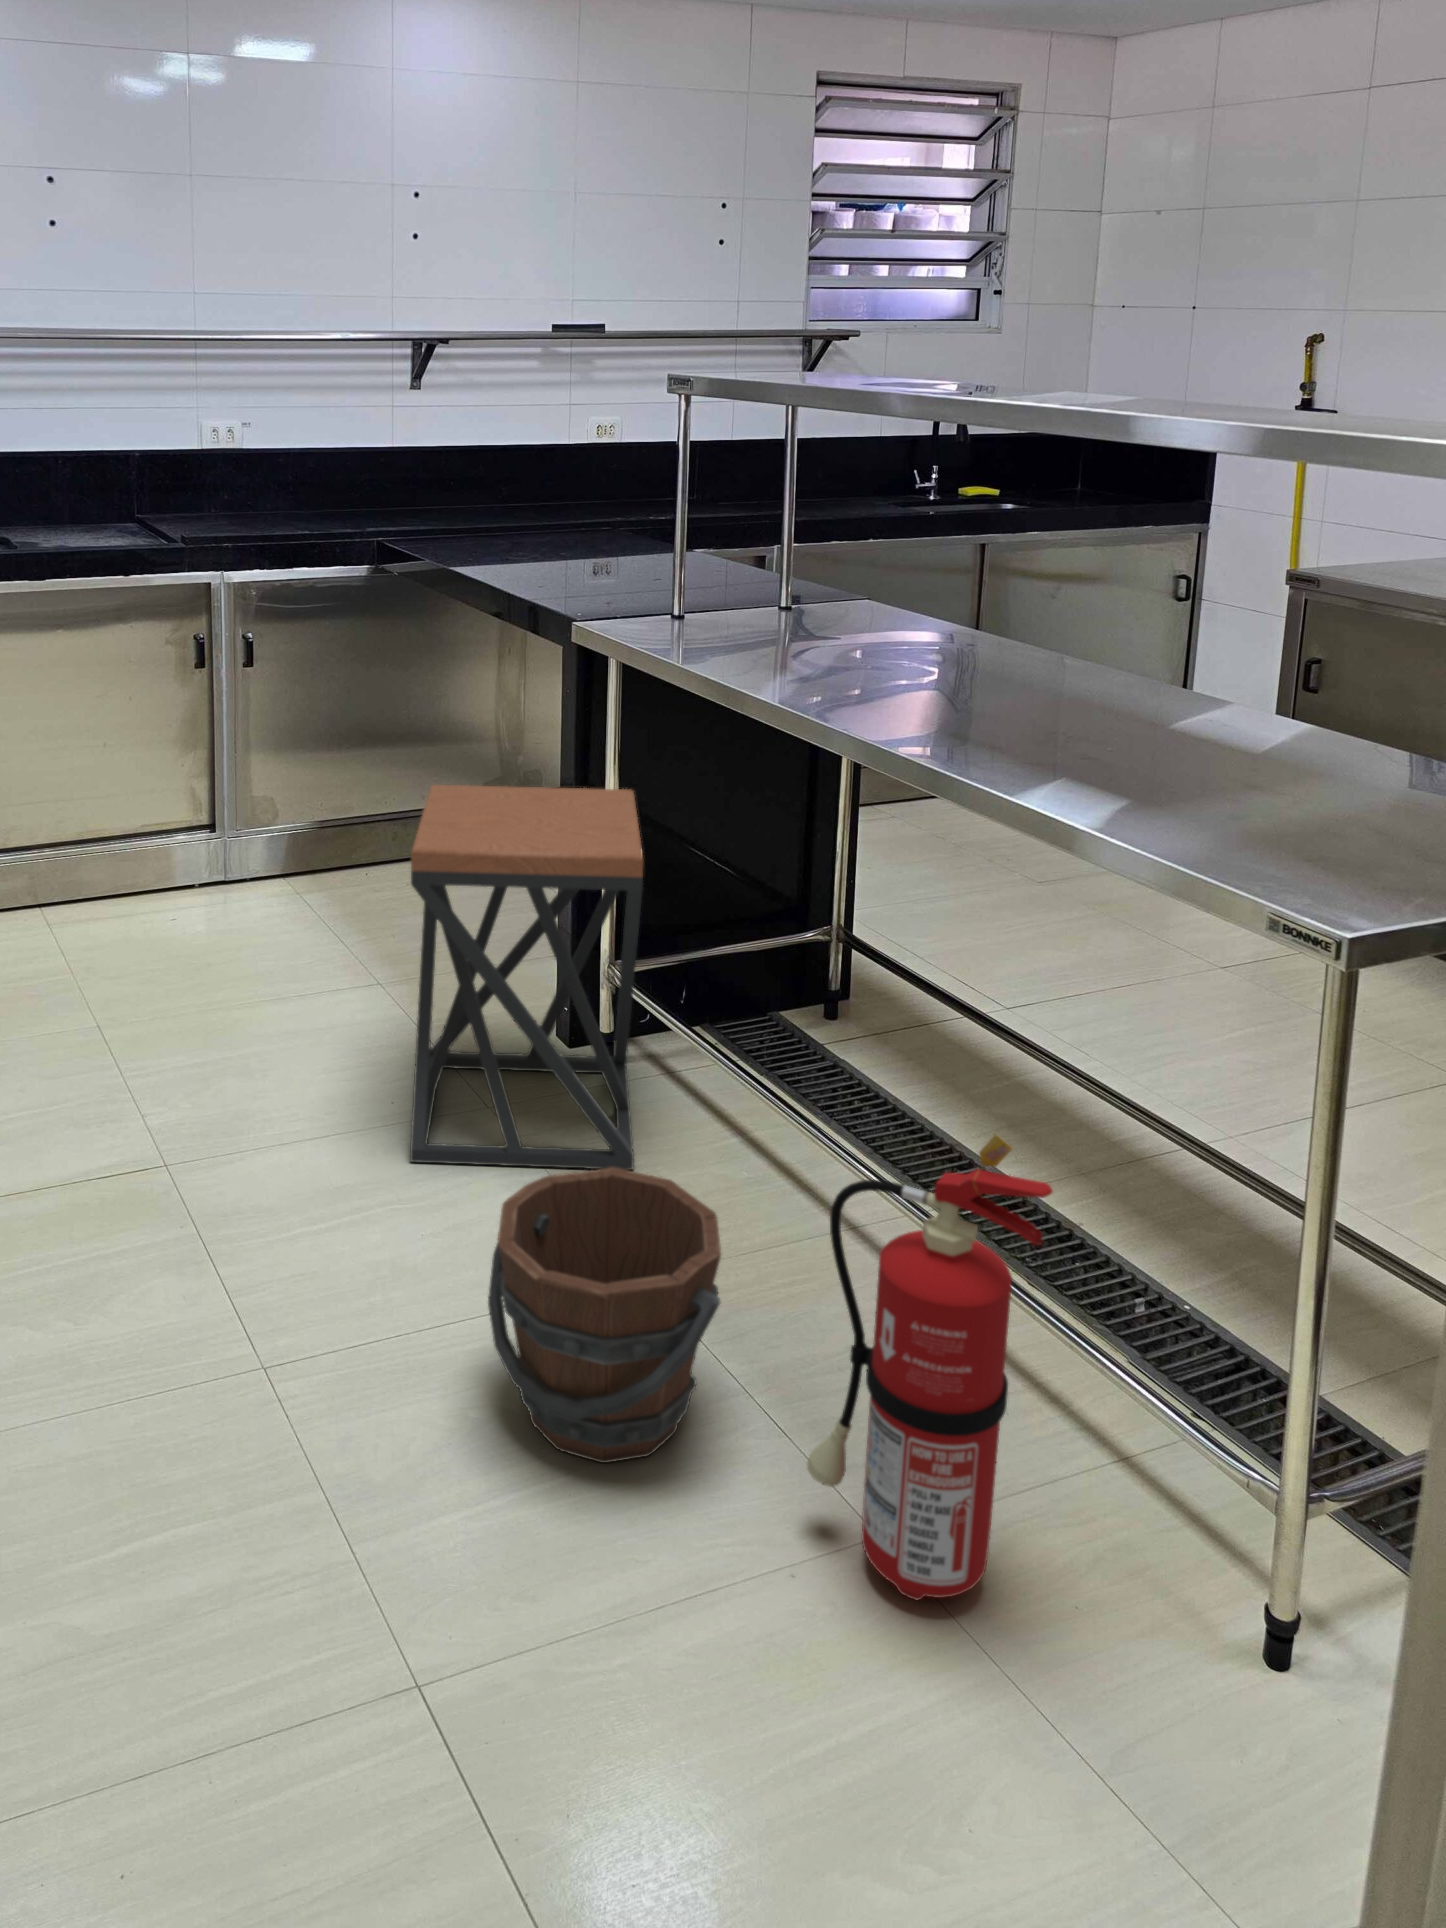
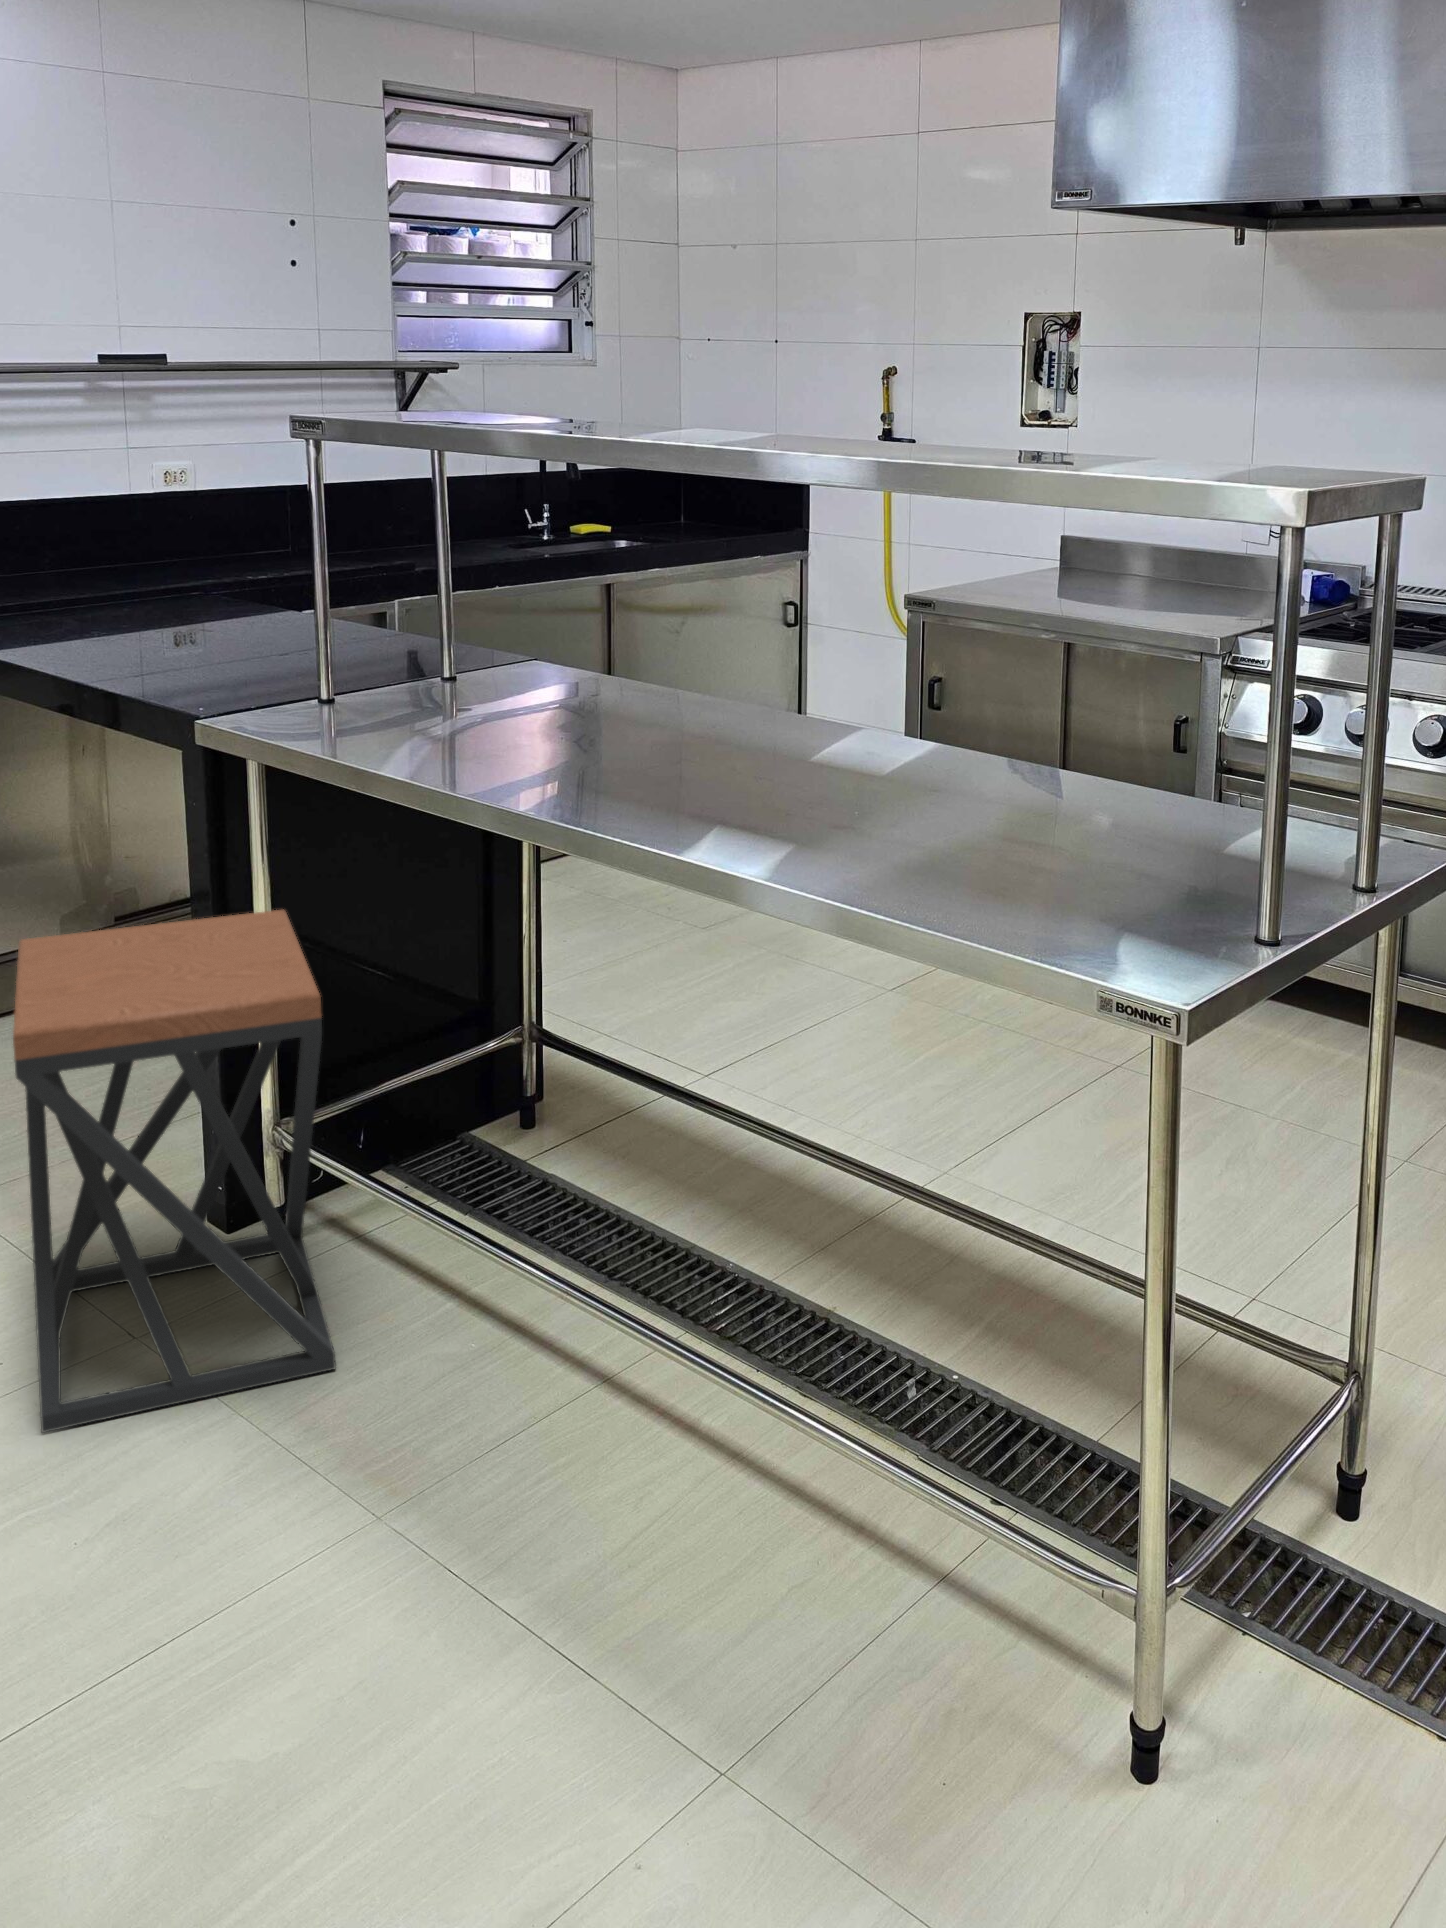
fire extinguisher: present [807,1135,1053,1600] -> none [626,1263,882,1816]
bucket: present [488,1167,721,1463] -> none [197,1388,505,1775]

